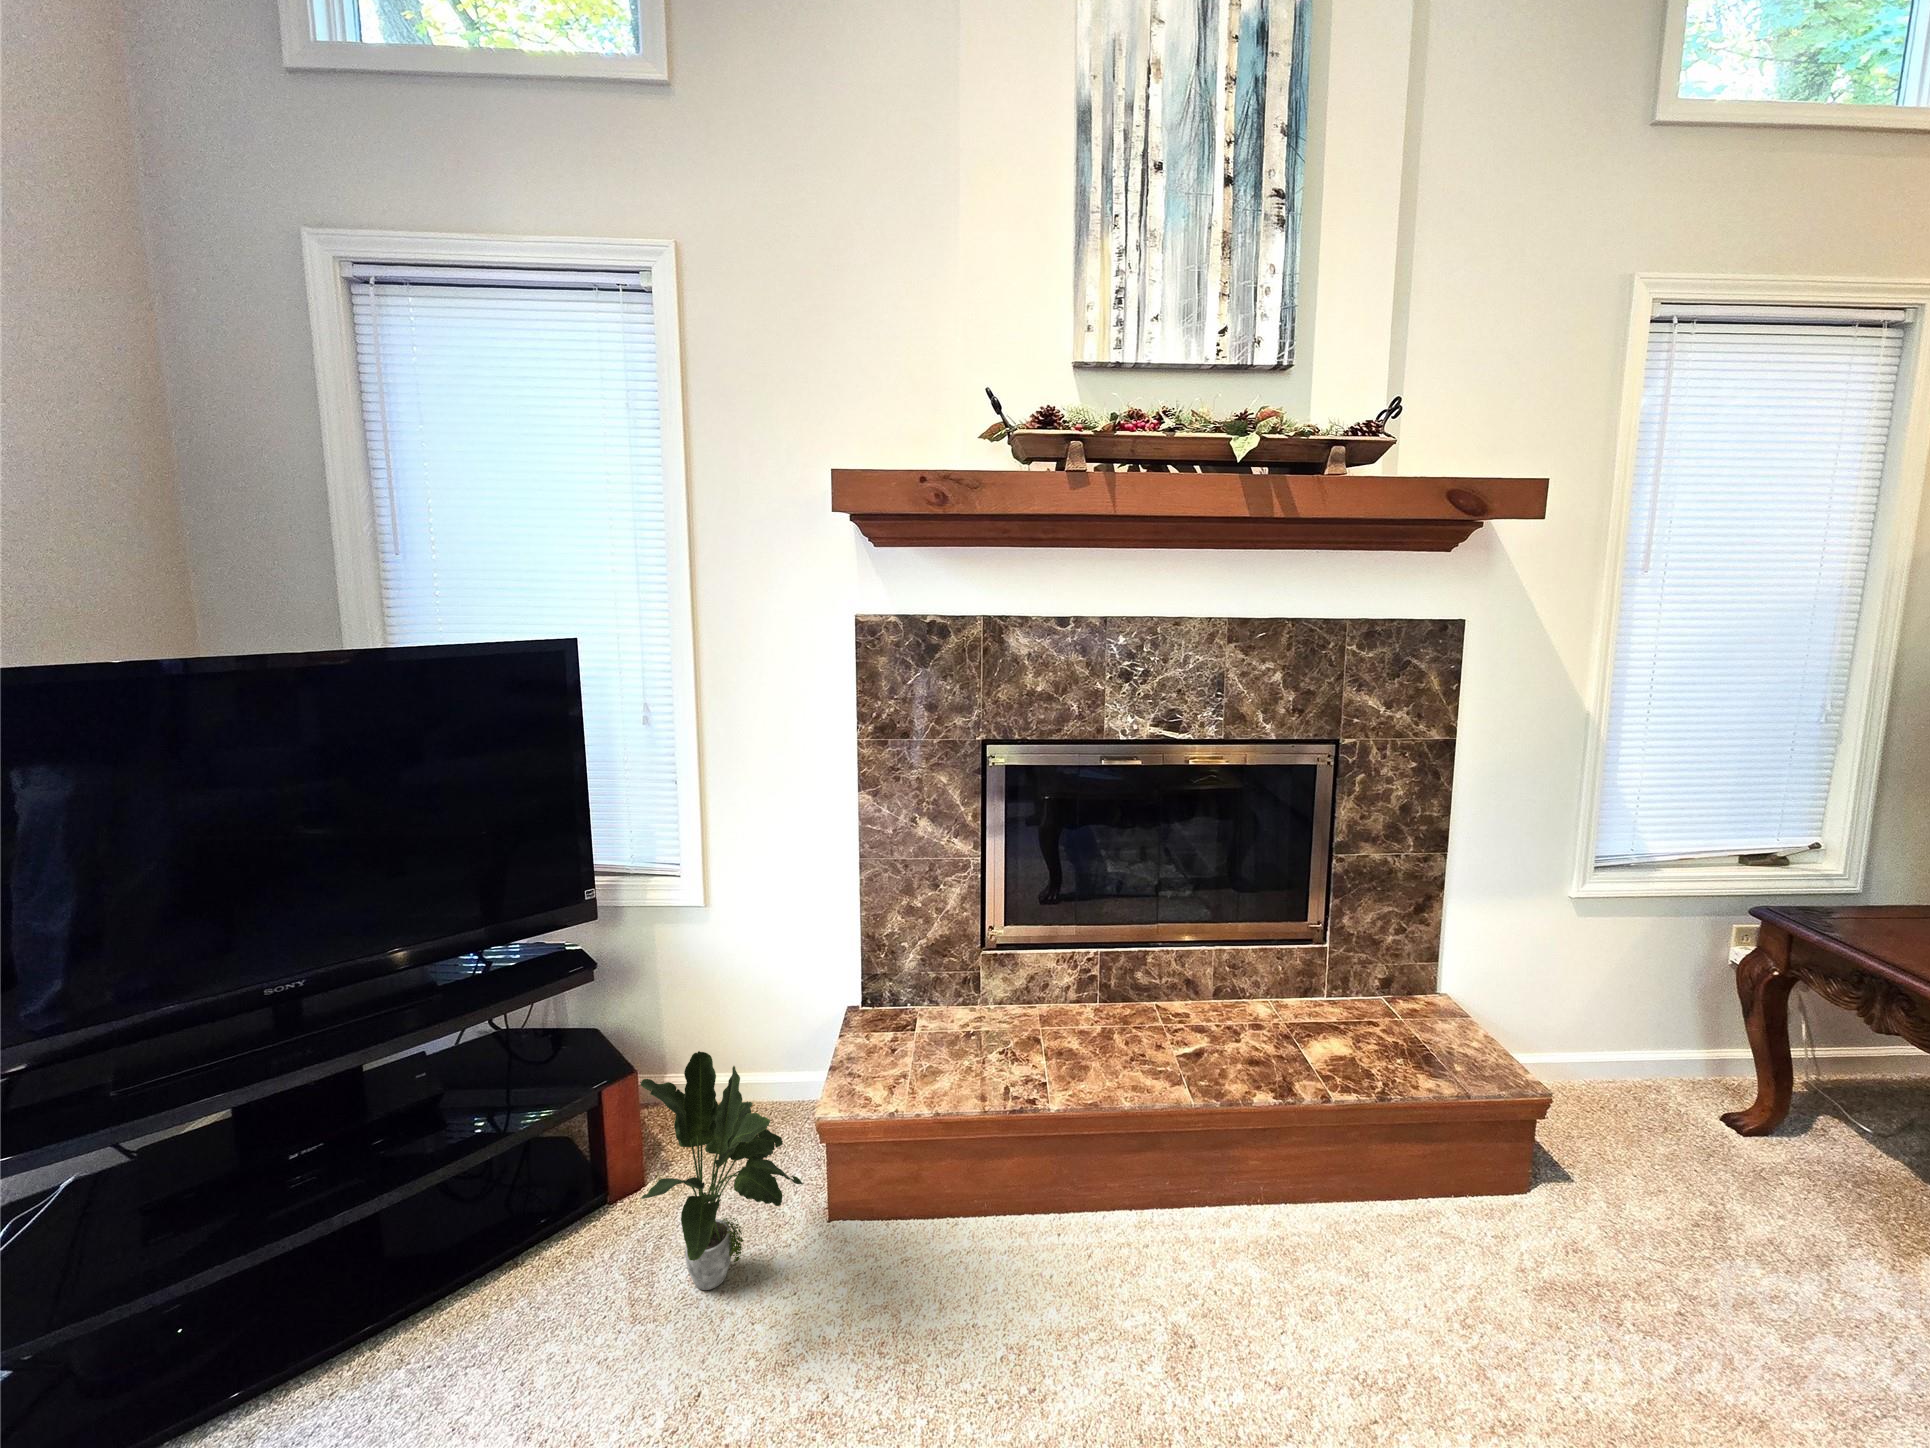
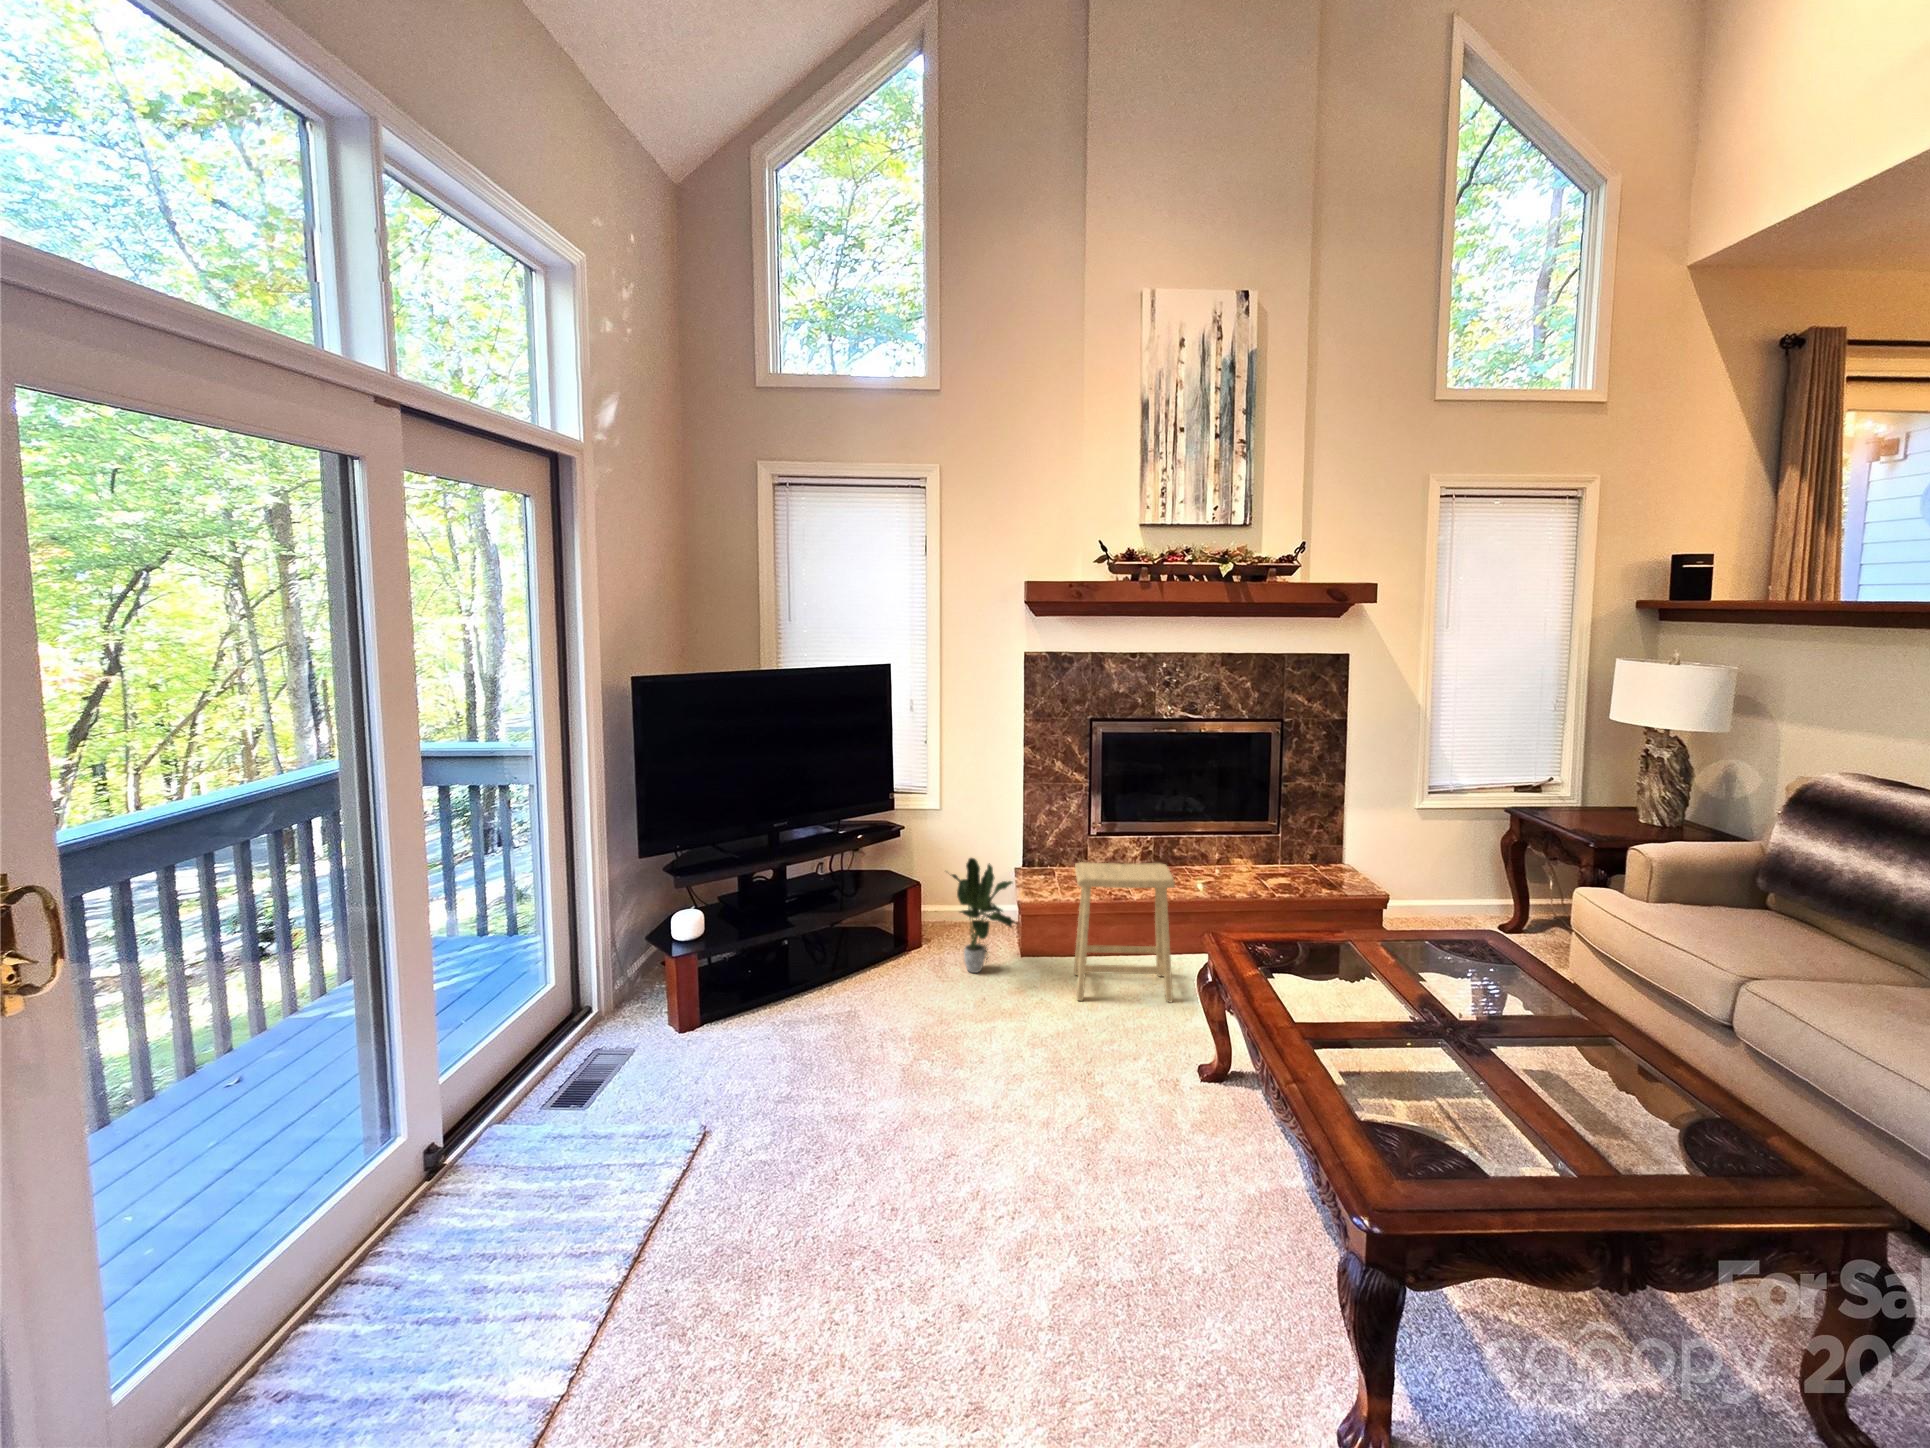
footstool: none [895,1073,1117,1406] -> present [1074,862,1175,1002]

